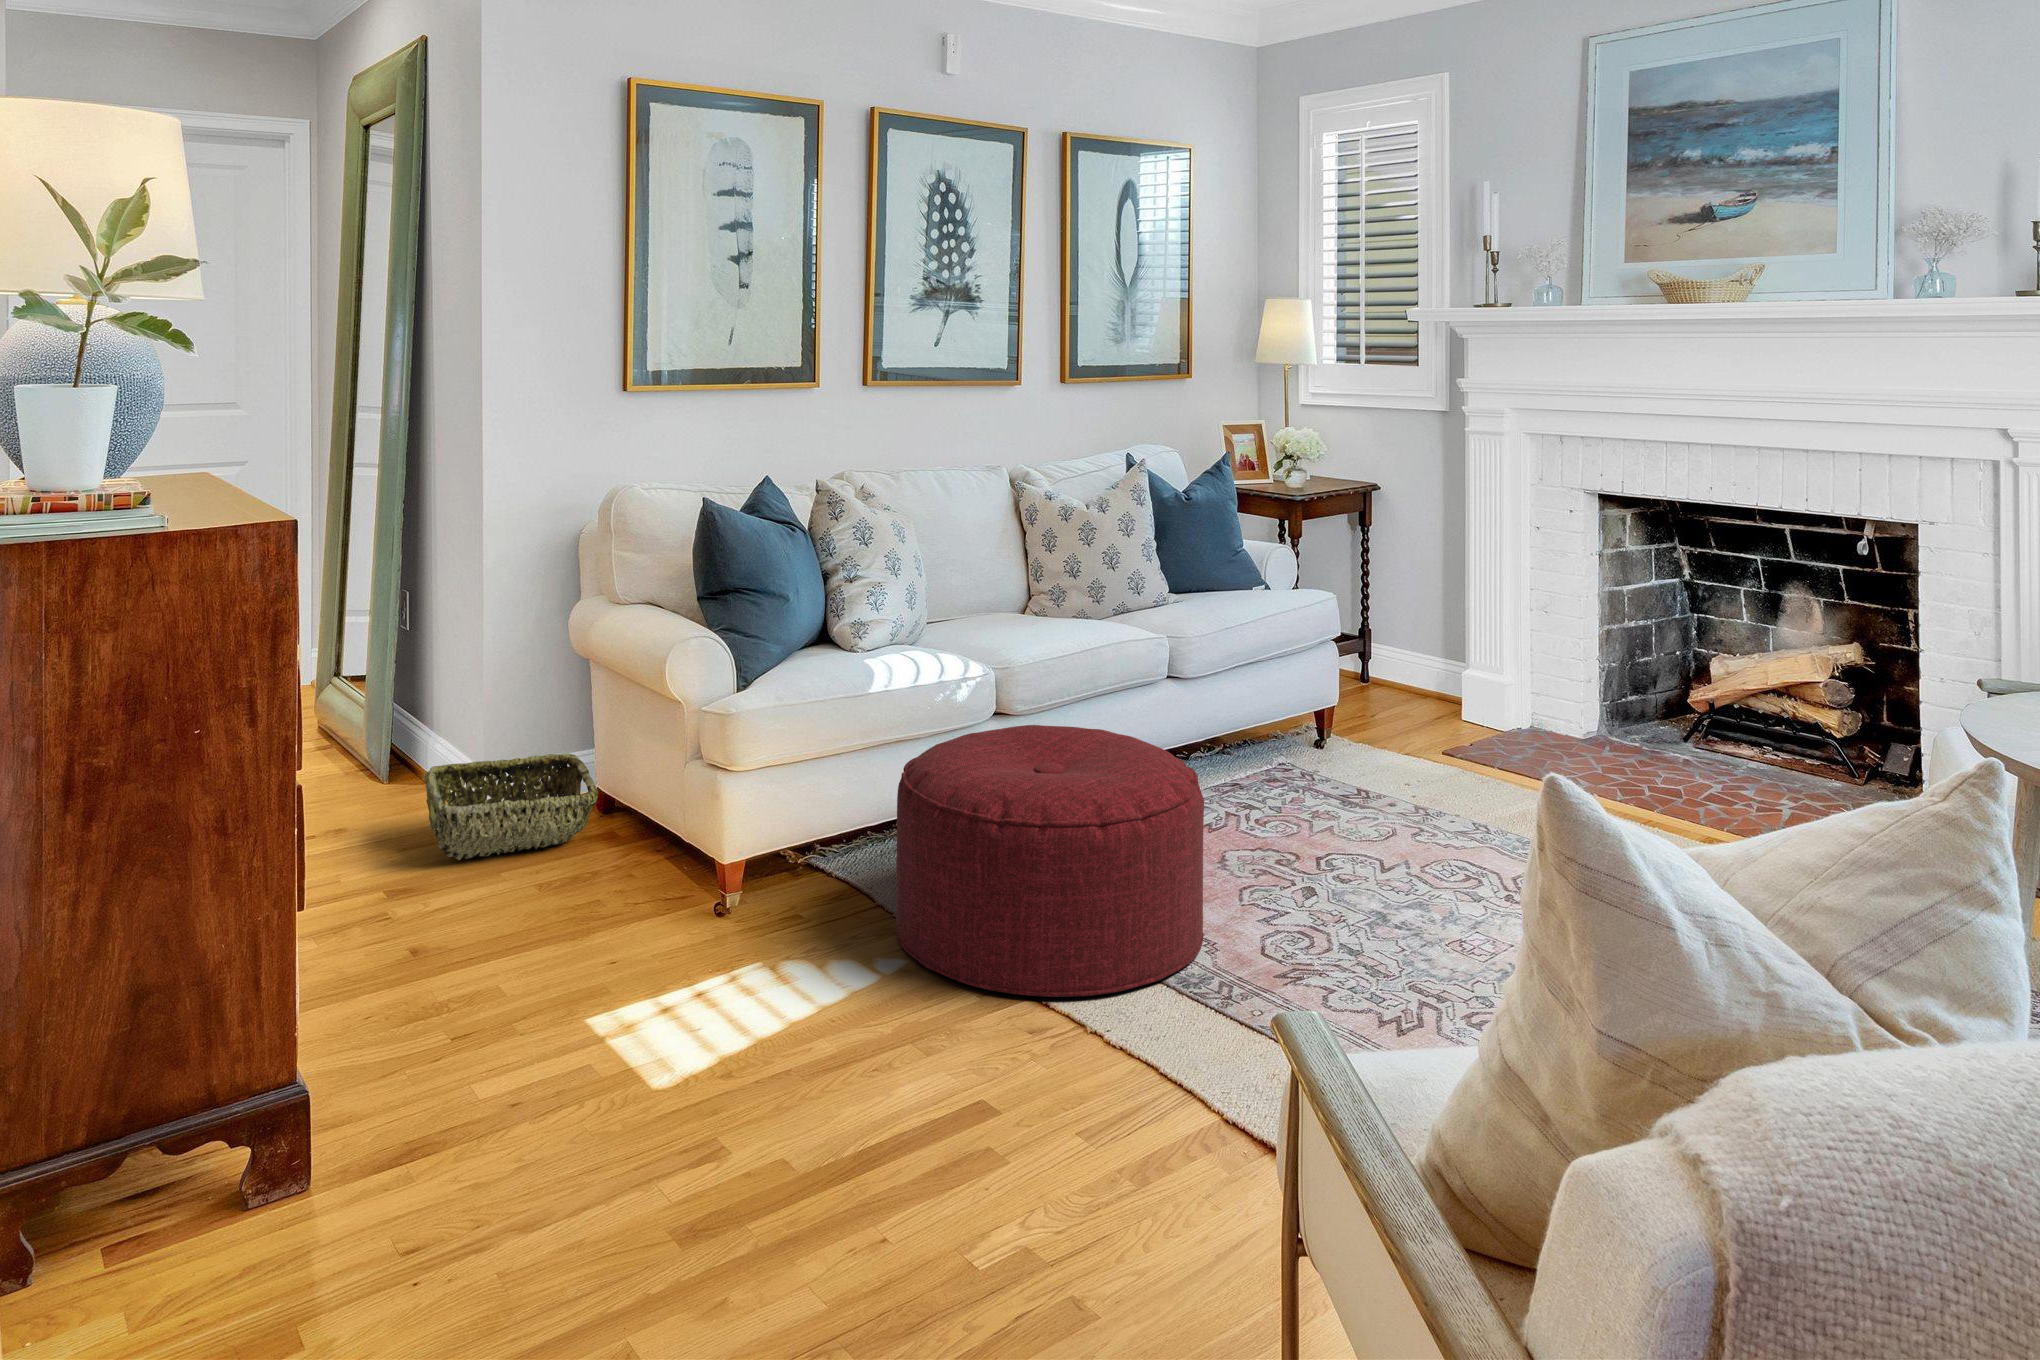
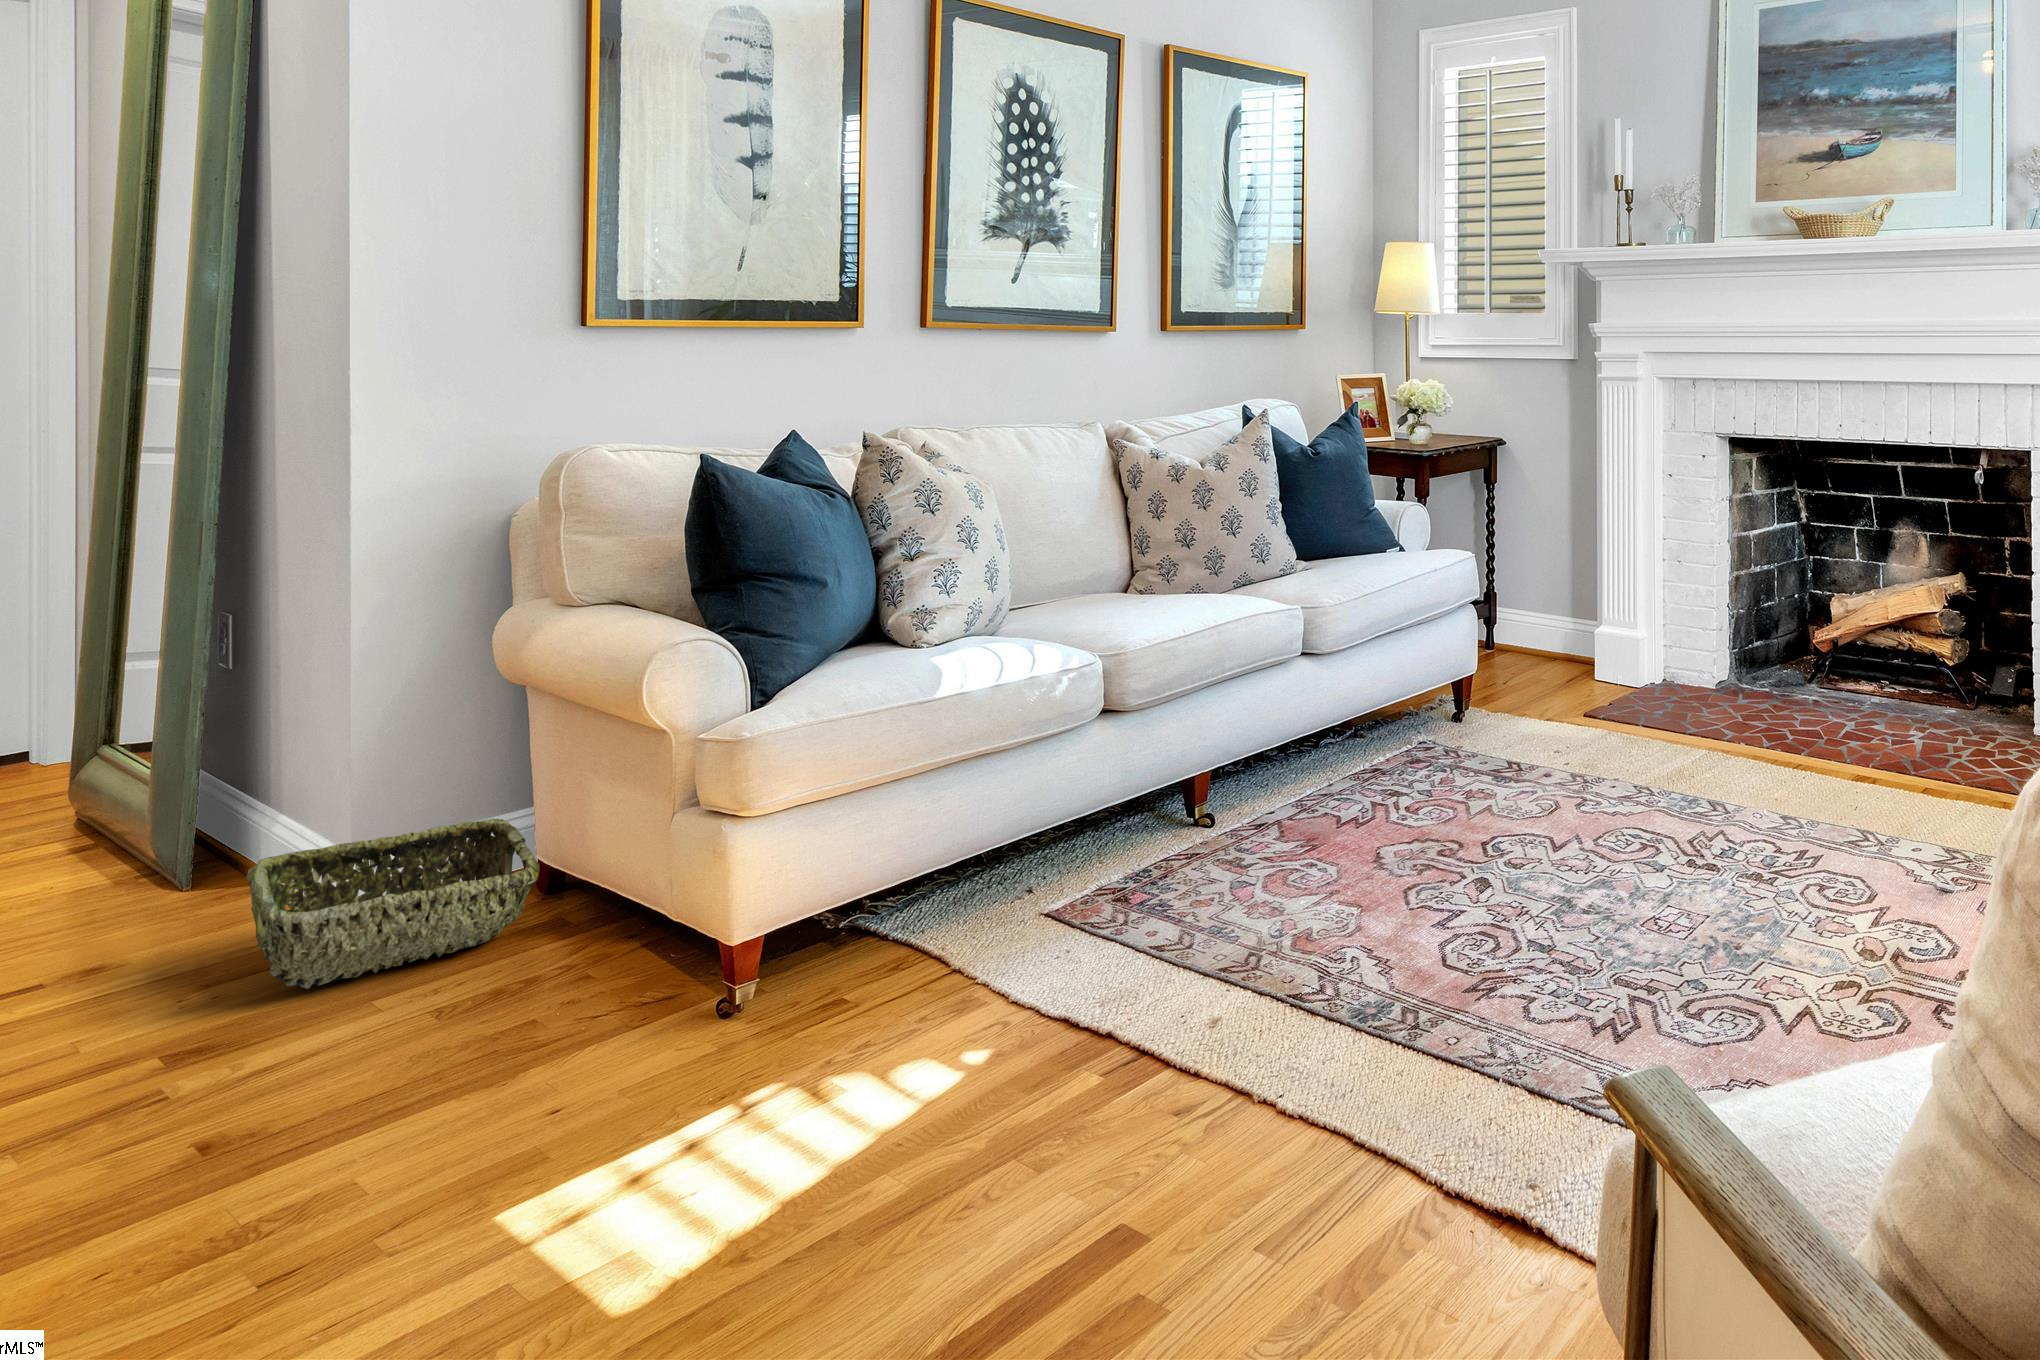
ottoman: present [896,725,1204,997] -> none [983,721,1374,1063]

